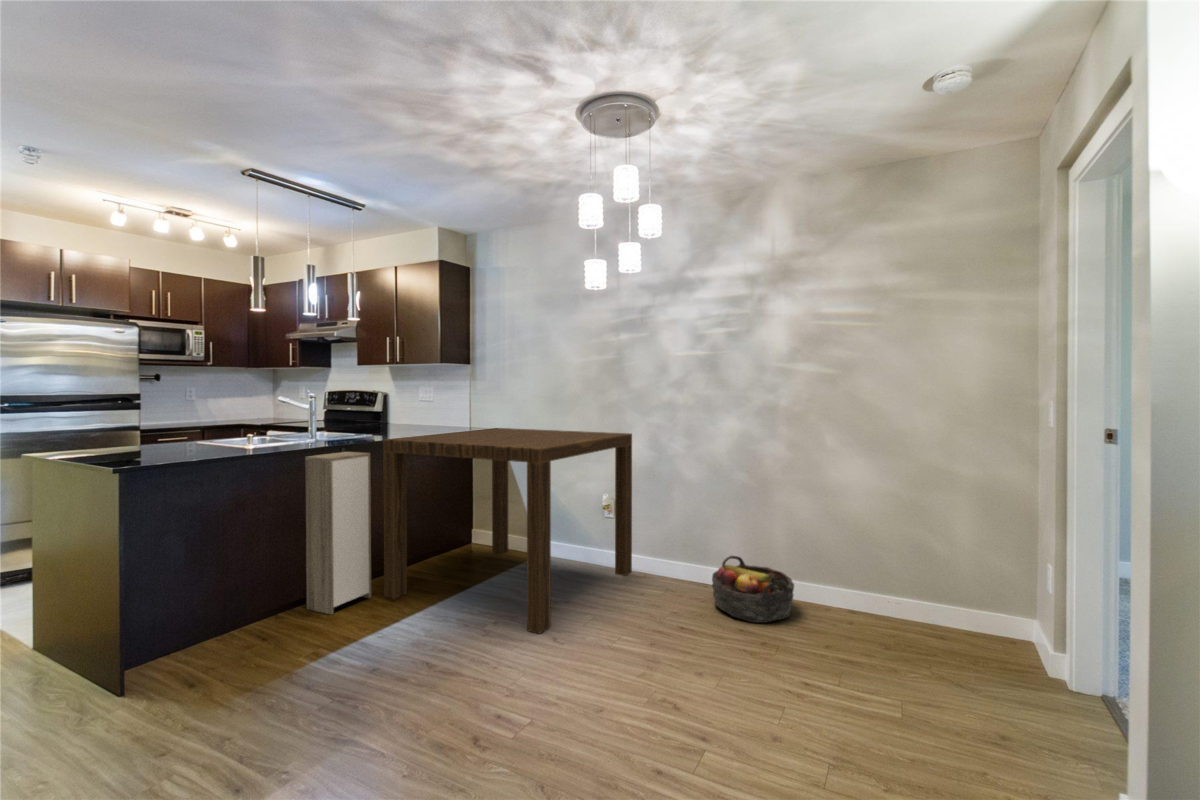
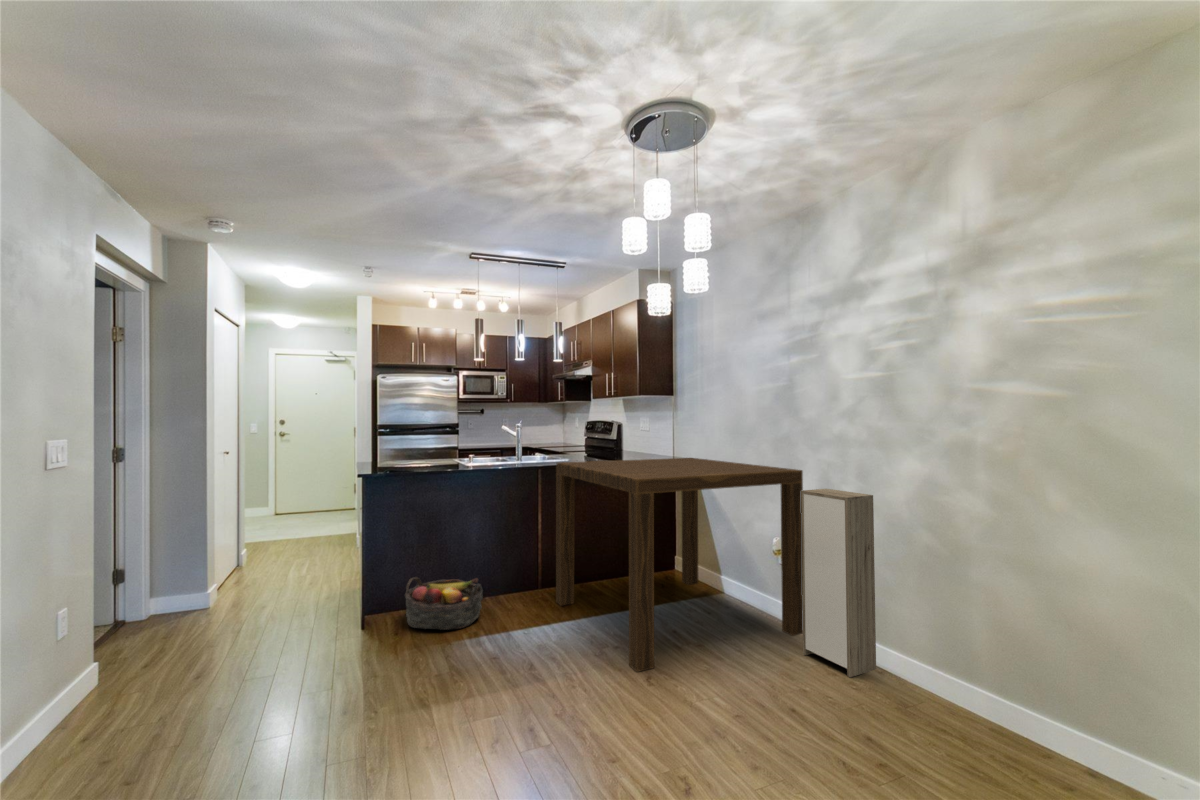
storage cabinet: present [305,452,371,614] -> present [801,489,876,677]
basket: present [712,556,794,623] -> present [405,578,483,630]

